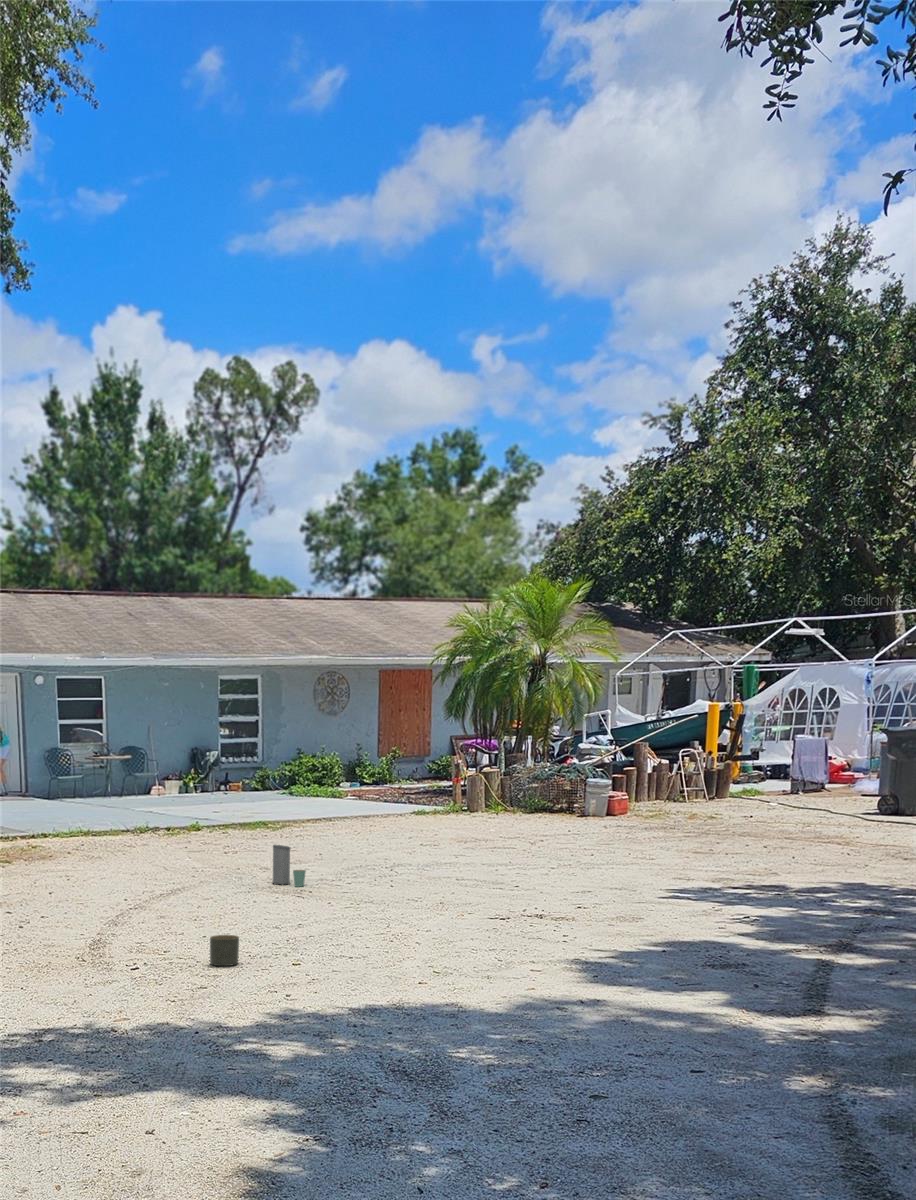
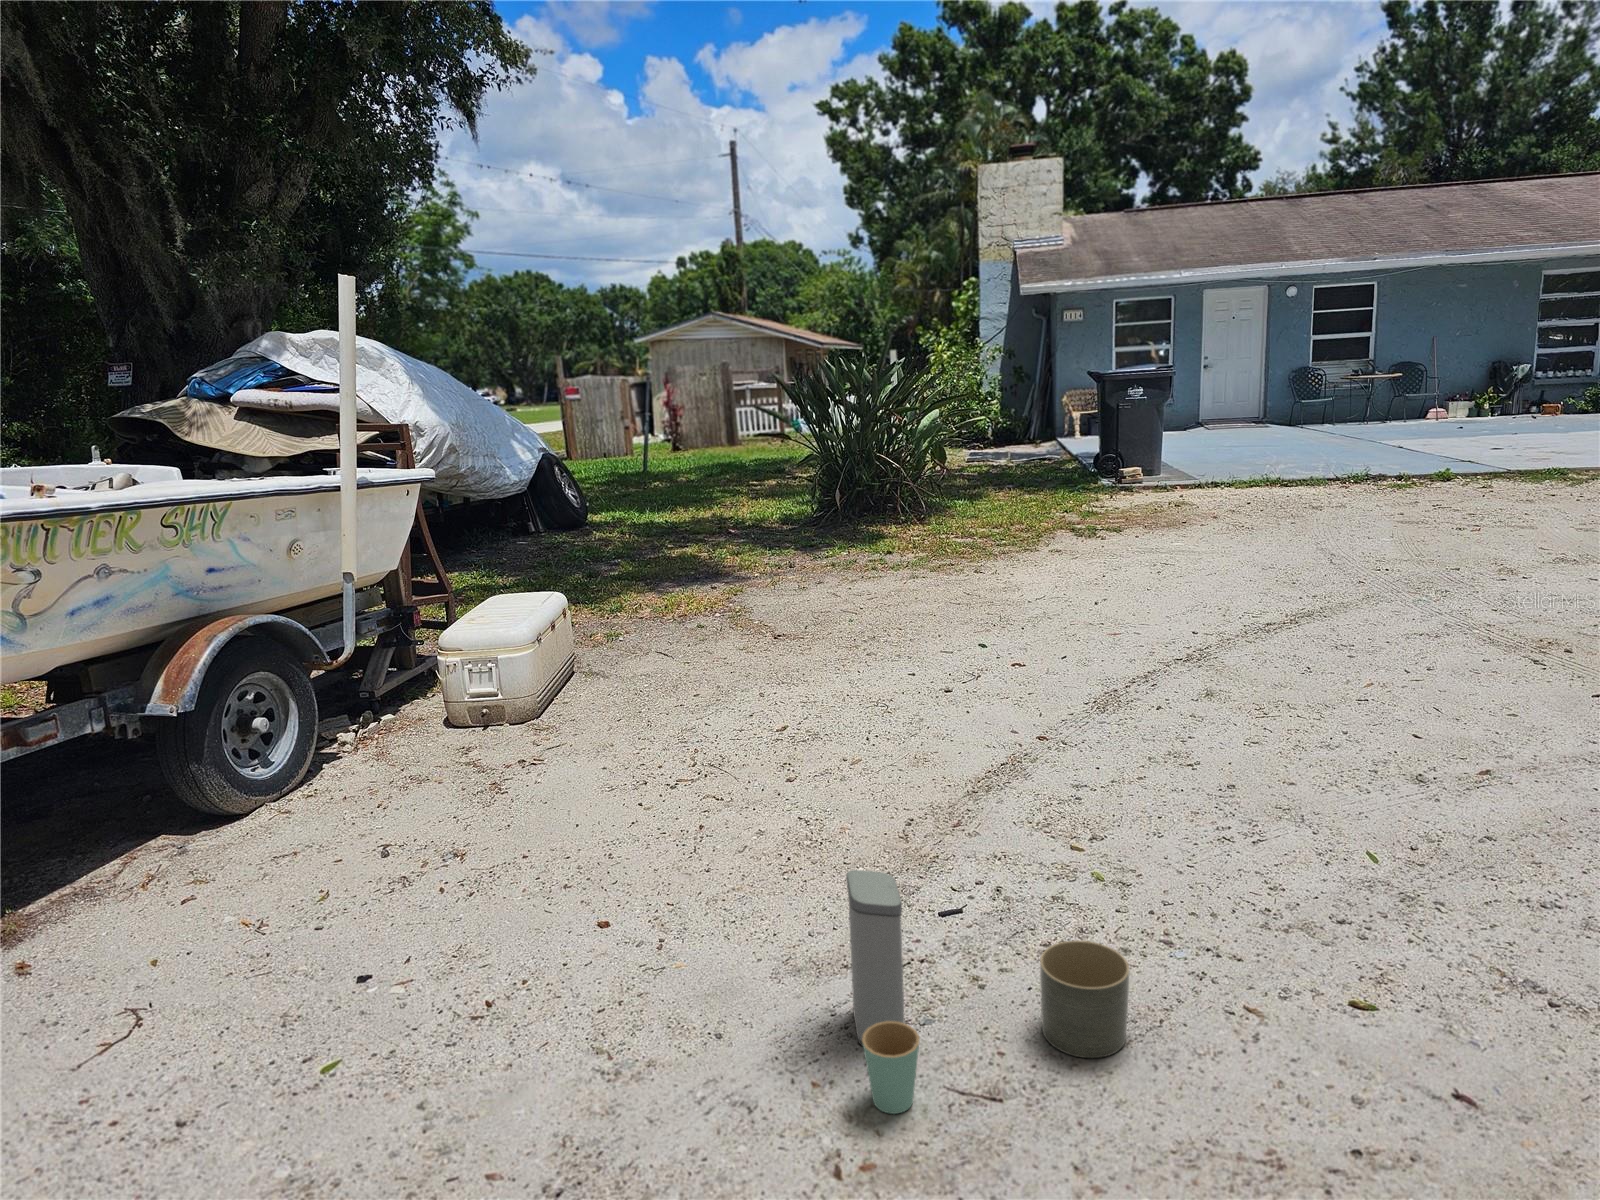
trash can: present [273,845,306,887] -> present [846,870,920,1114]

